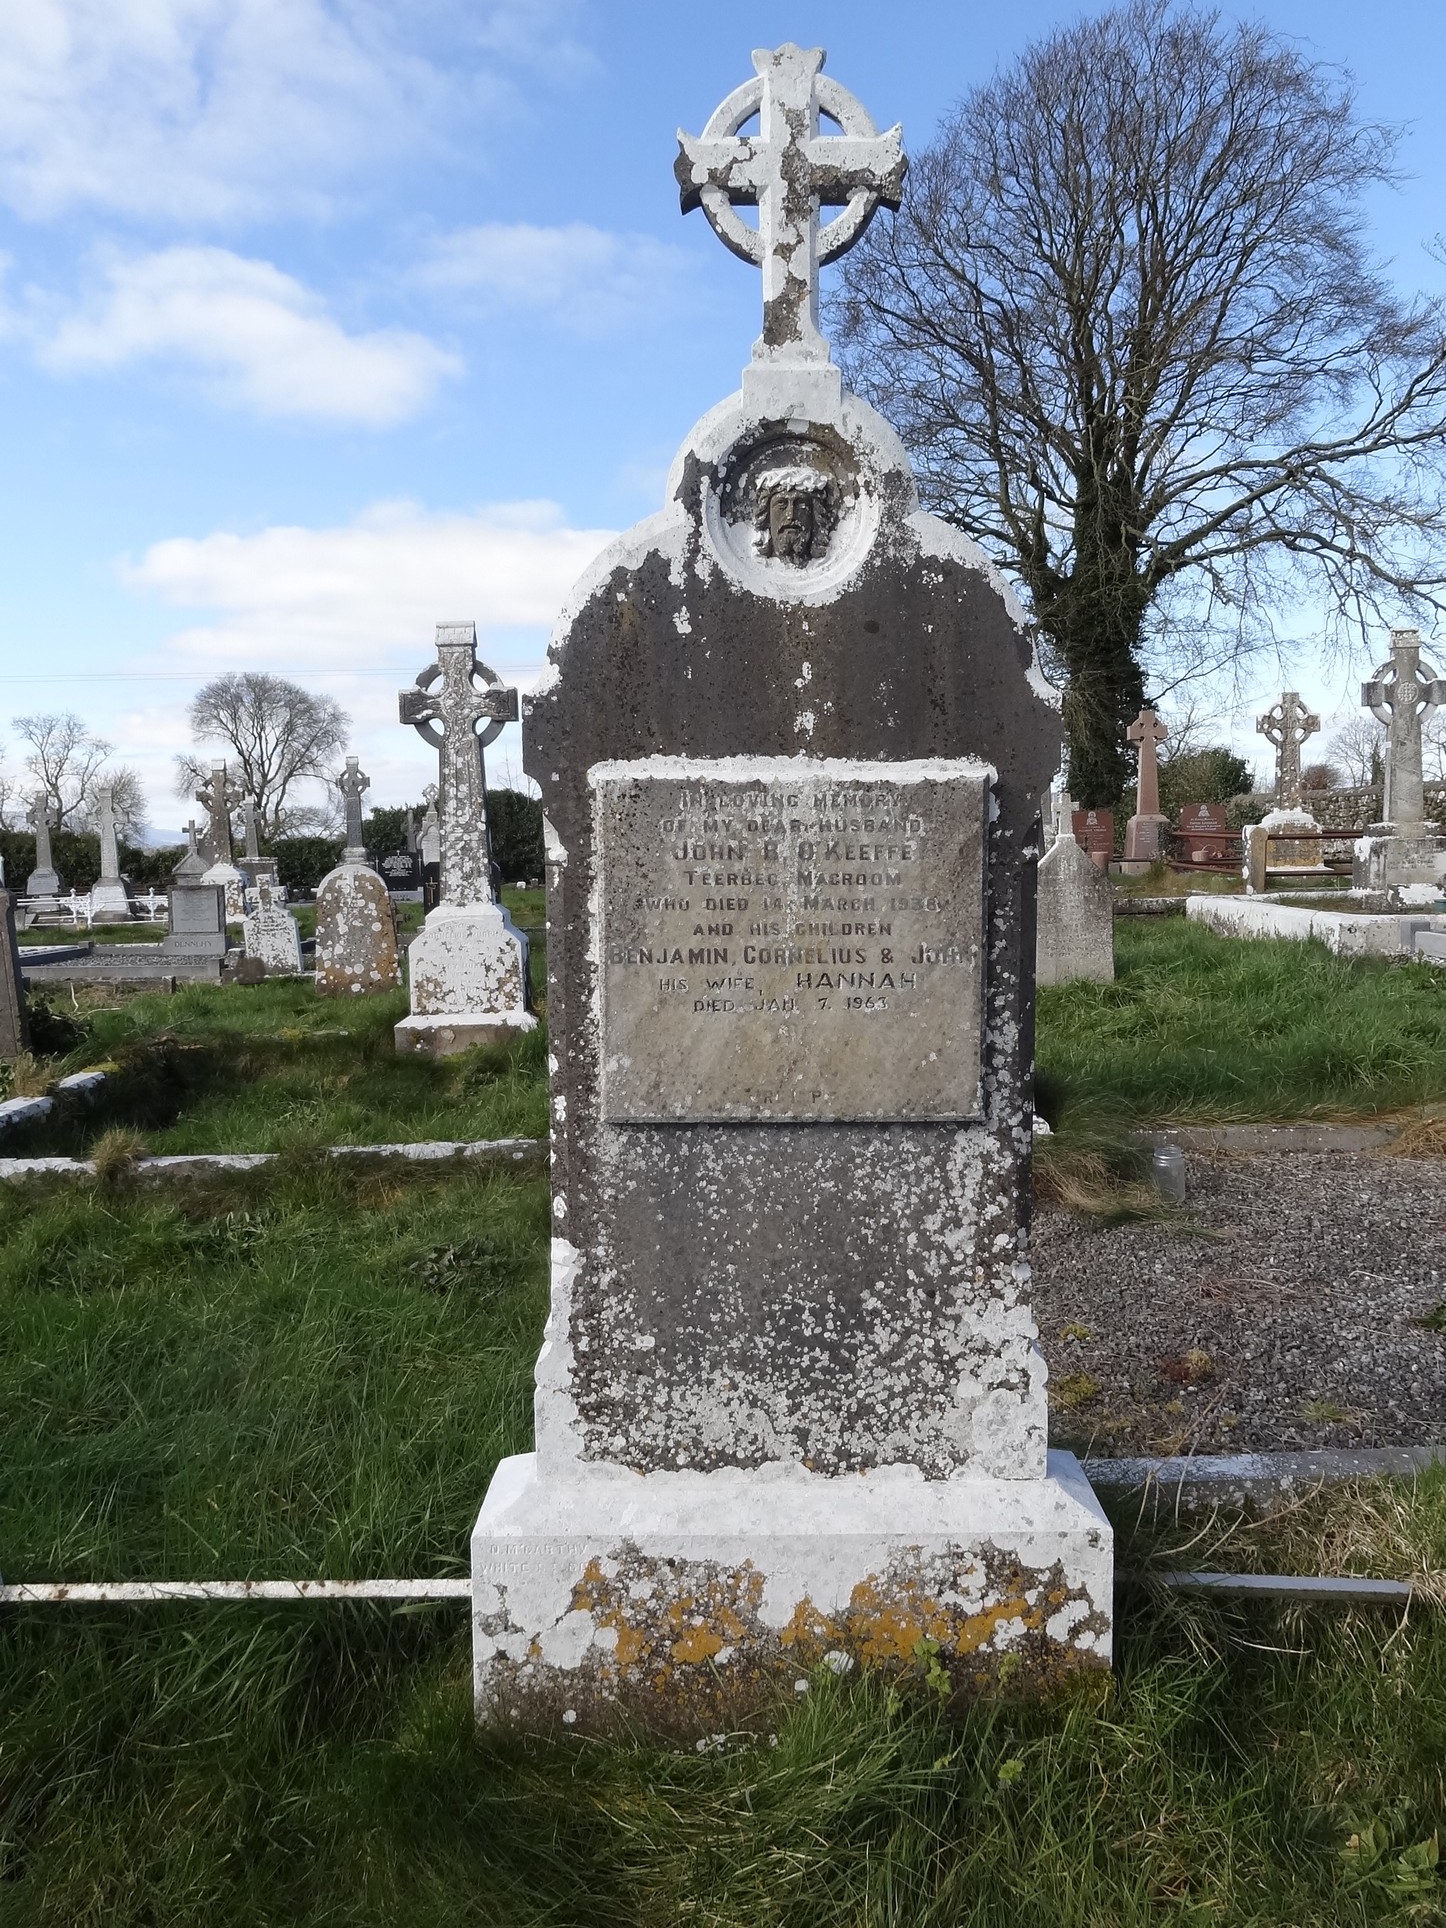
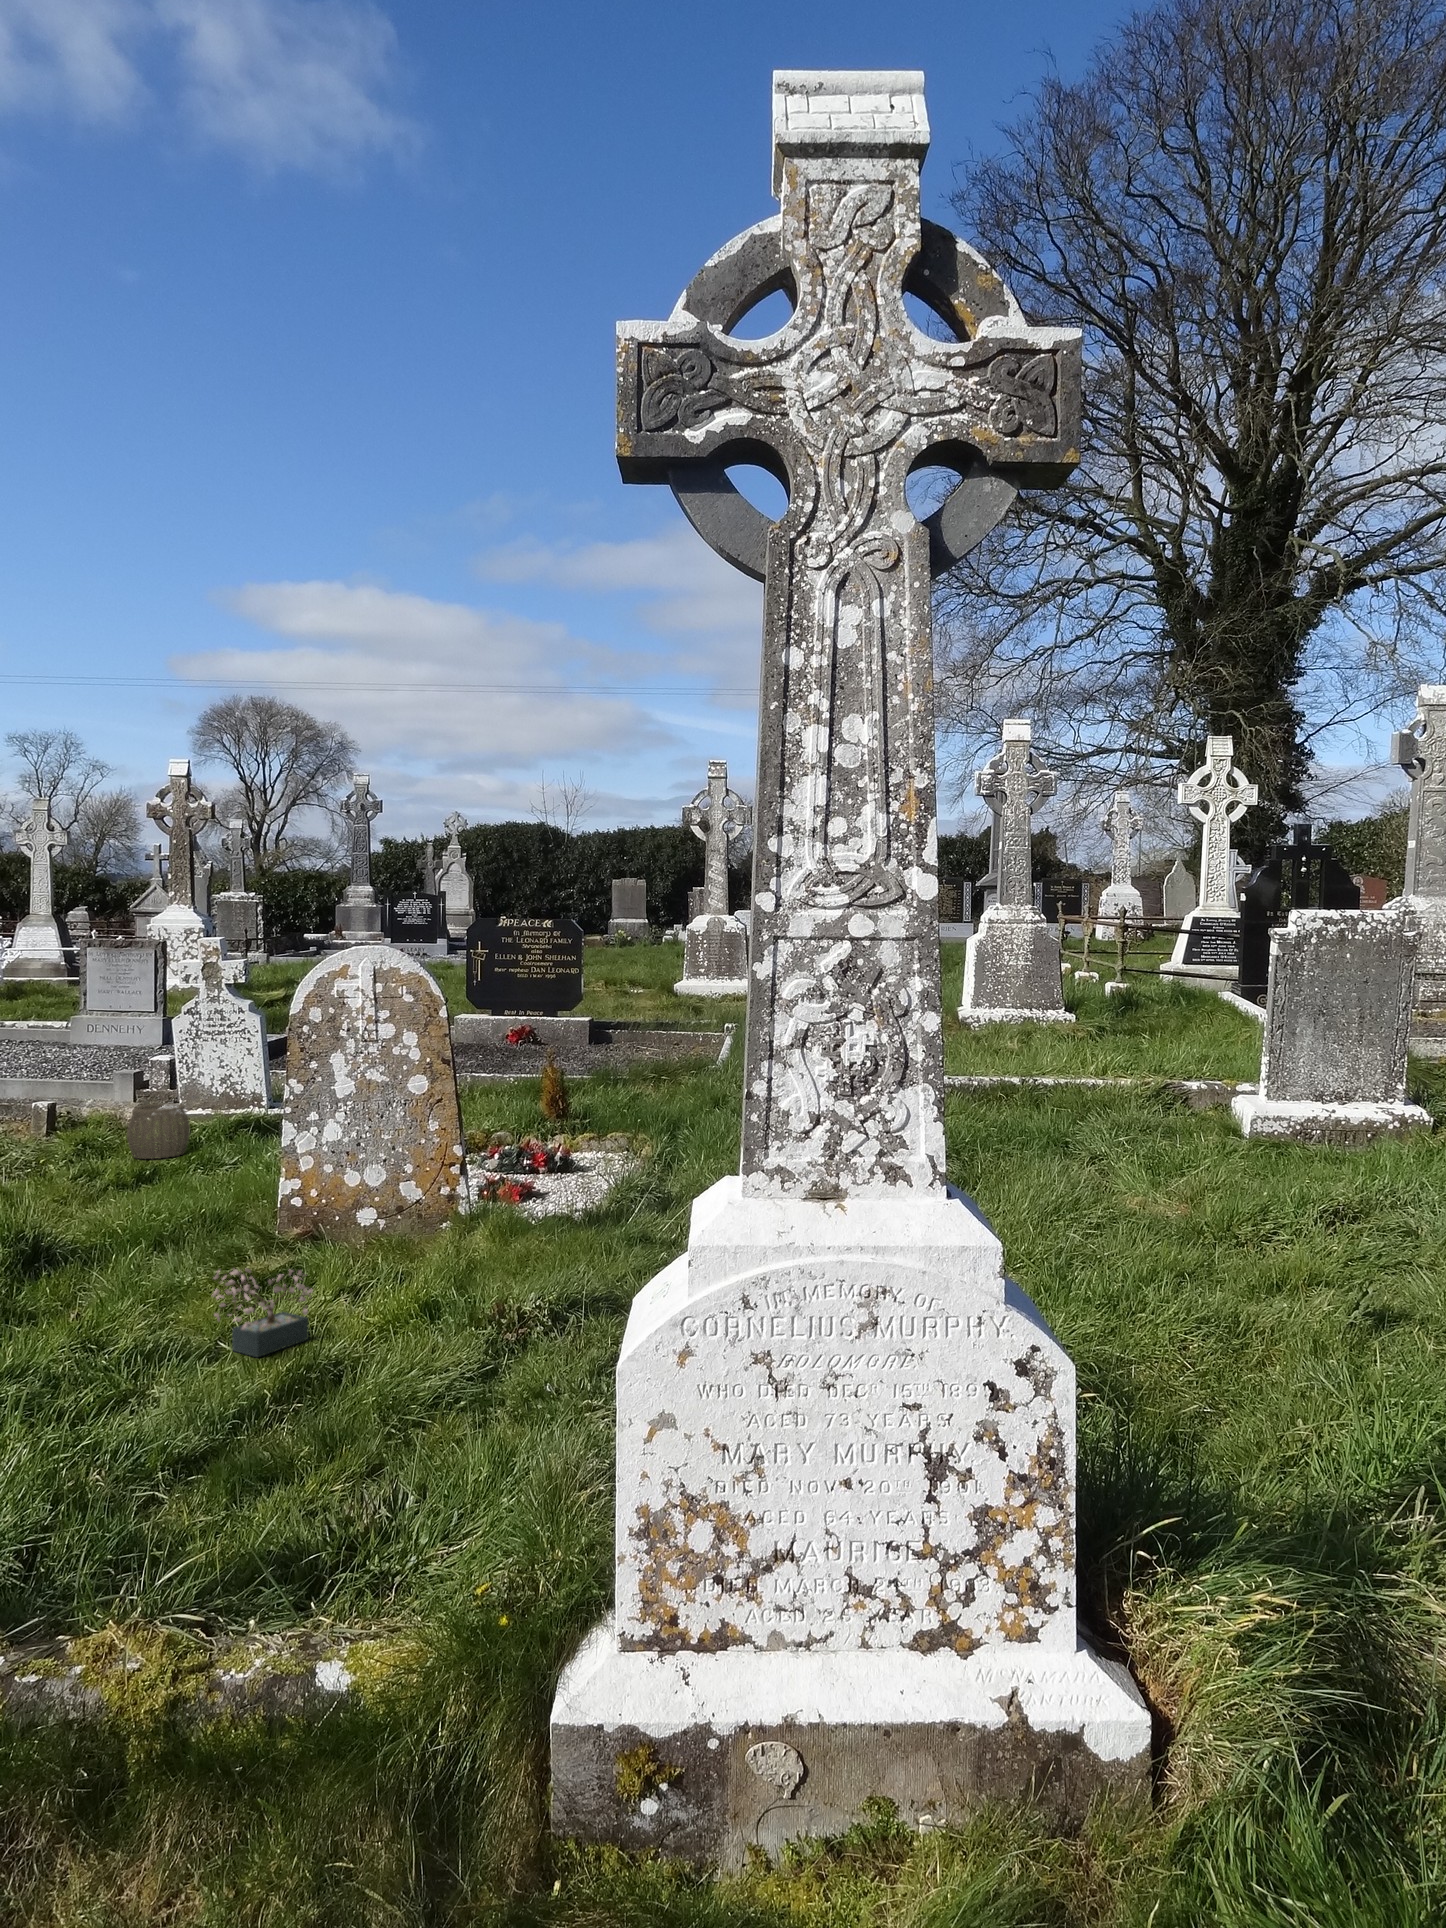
decorative plant: none [298,977,334,1008] -> present [213,1269,313,1357]

